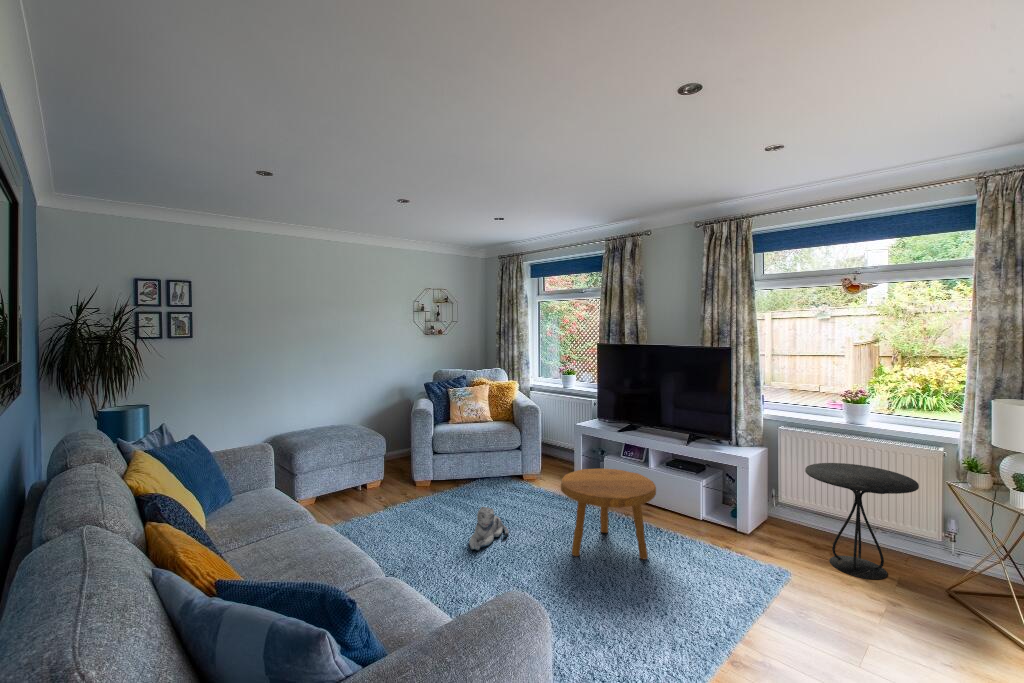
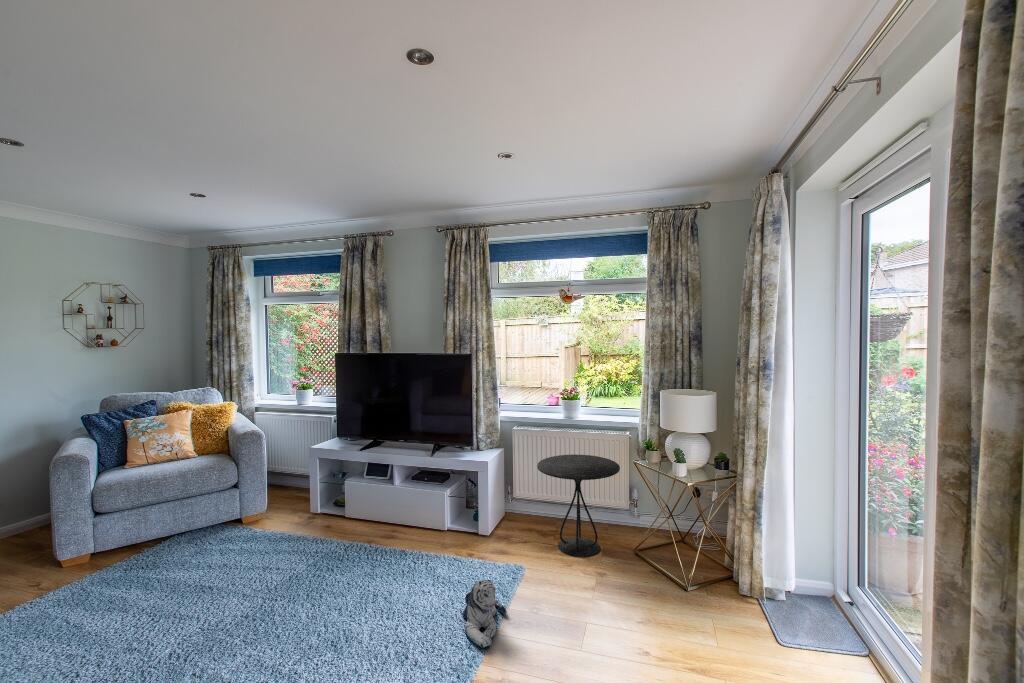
footstool: present [561,469,656,559] -> none [286,495,400,612]
plush toy: present [469,507,509,550] -> present [462,580,506,648]

